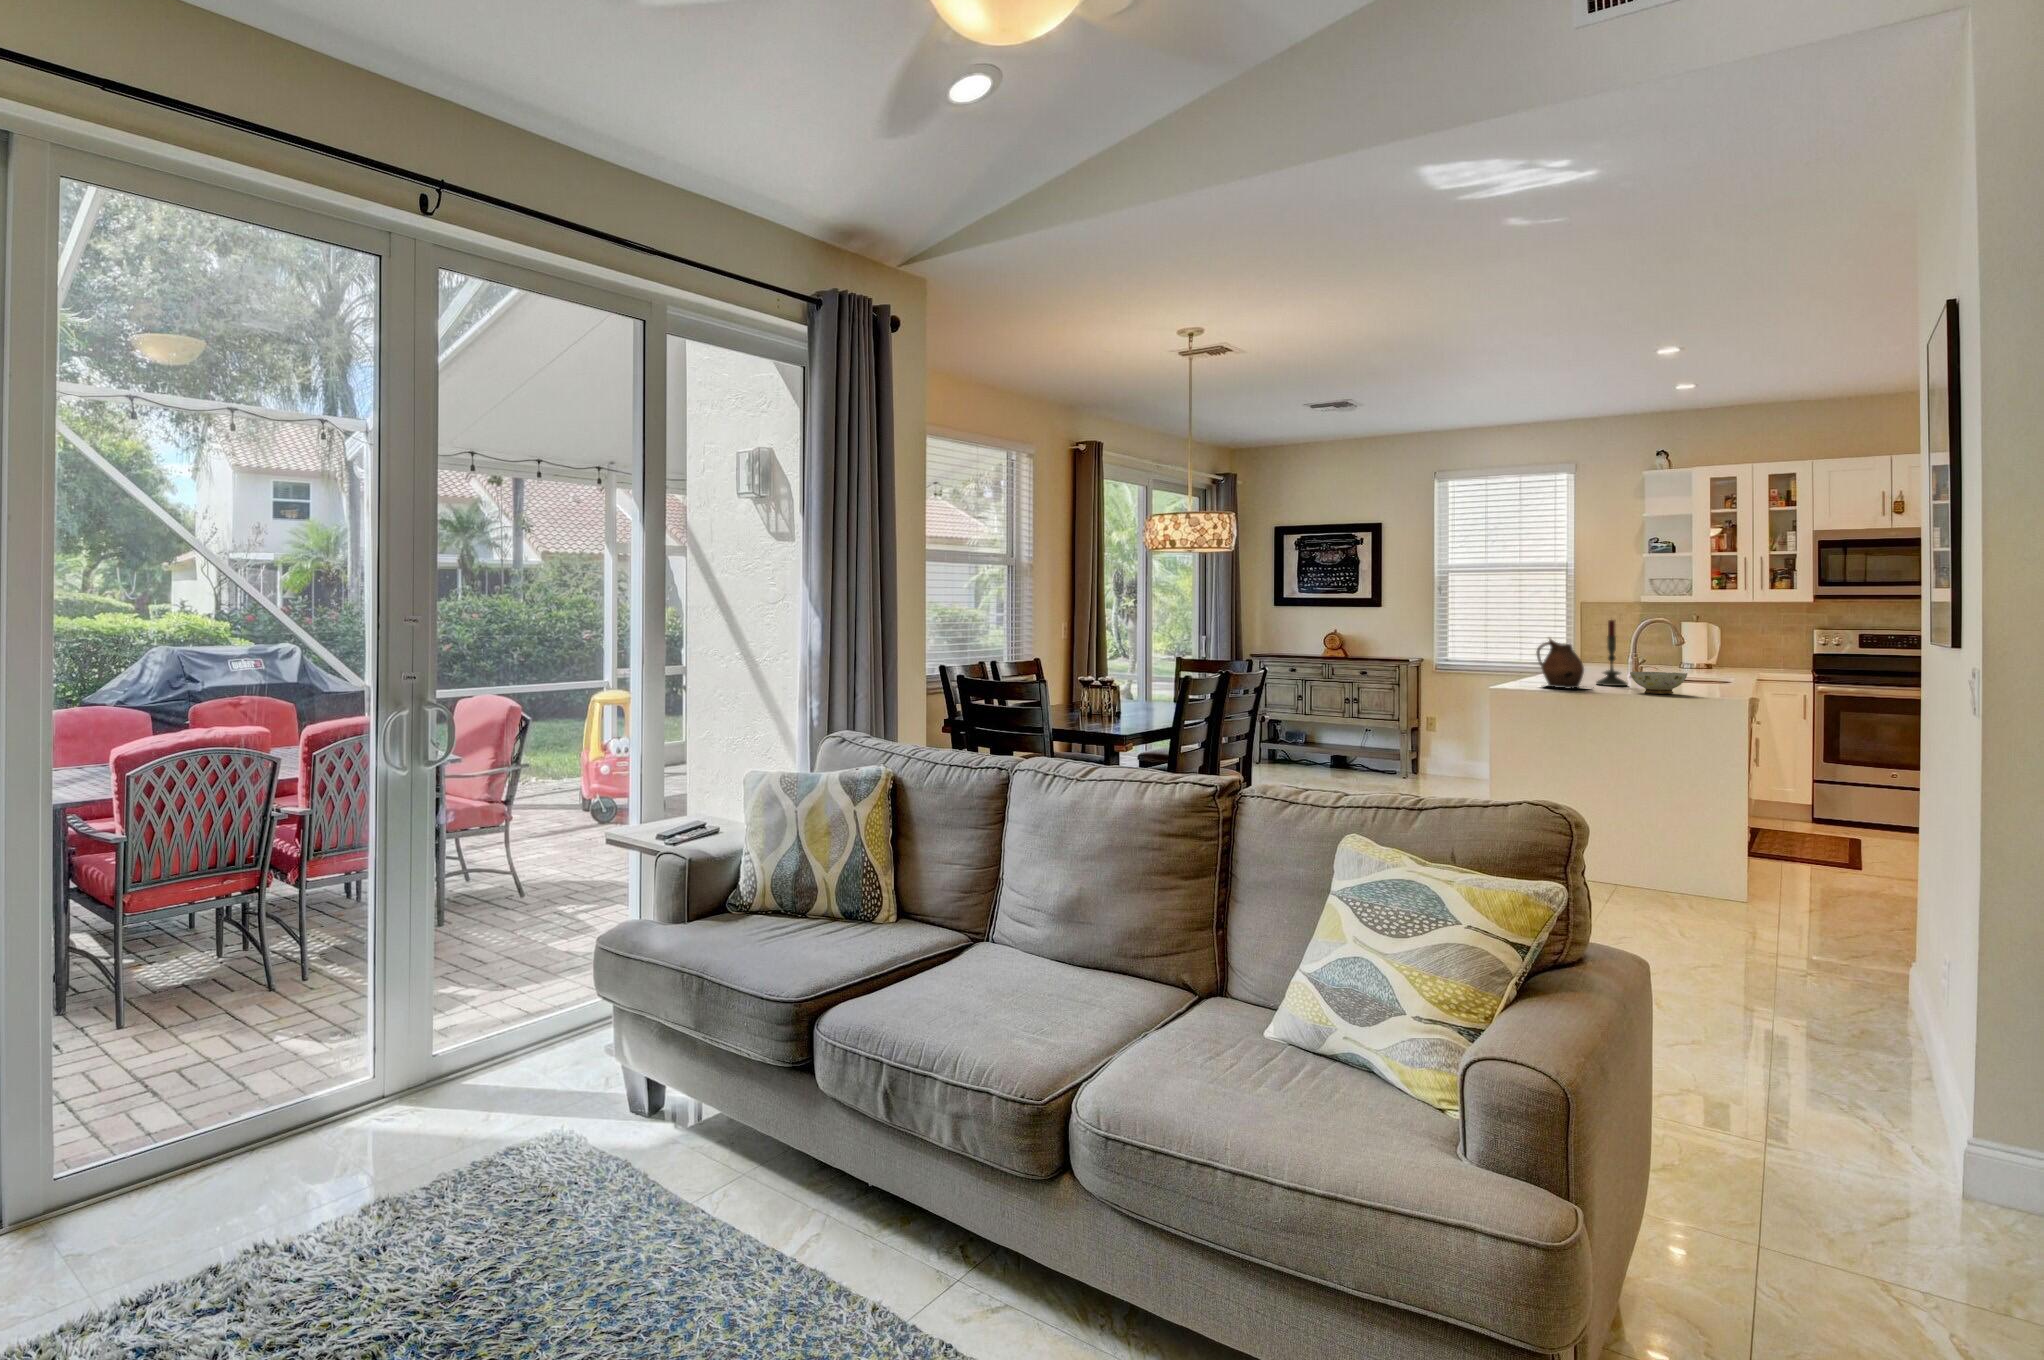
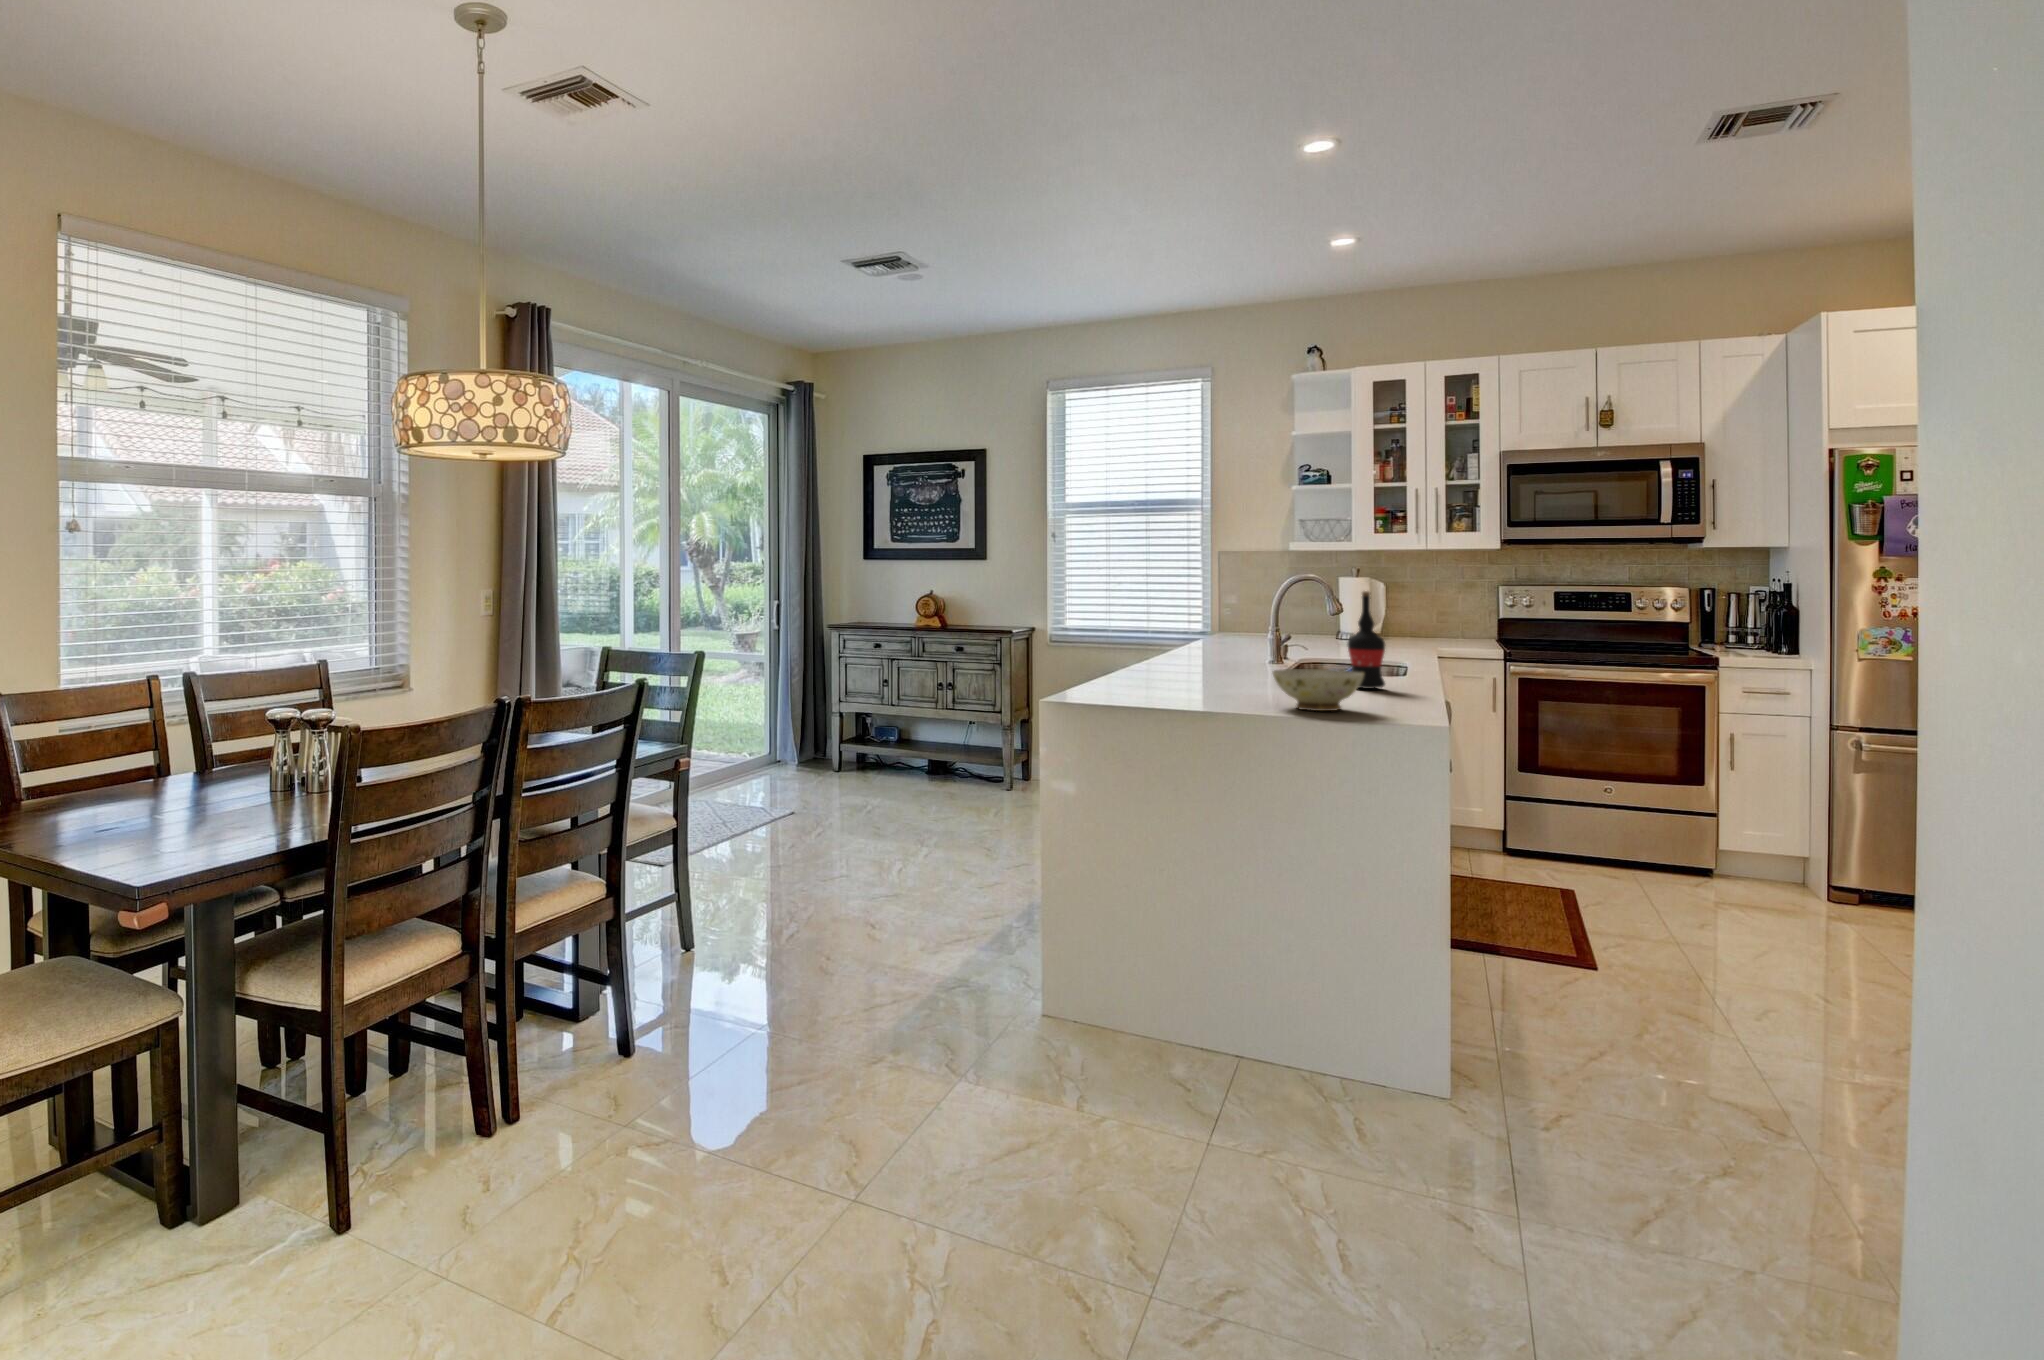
candle: present [1596,620,1627,686] -> none [1224,574,1271,689]
wine bottle: none [1680,629,1706,688] -> present [1348,591,1385,689]
ceramic pitcher: present [1537,638,1594,689] -> none [1126,610,1217,704]

